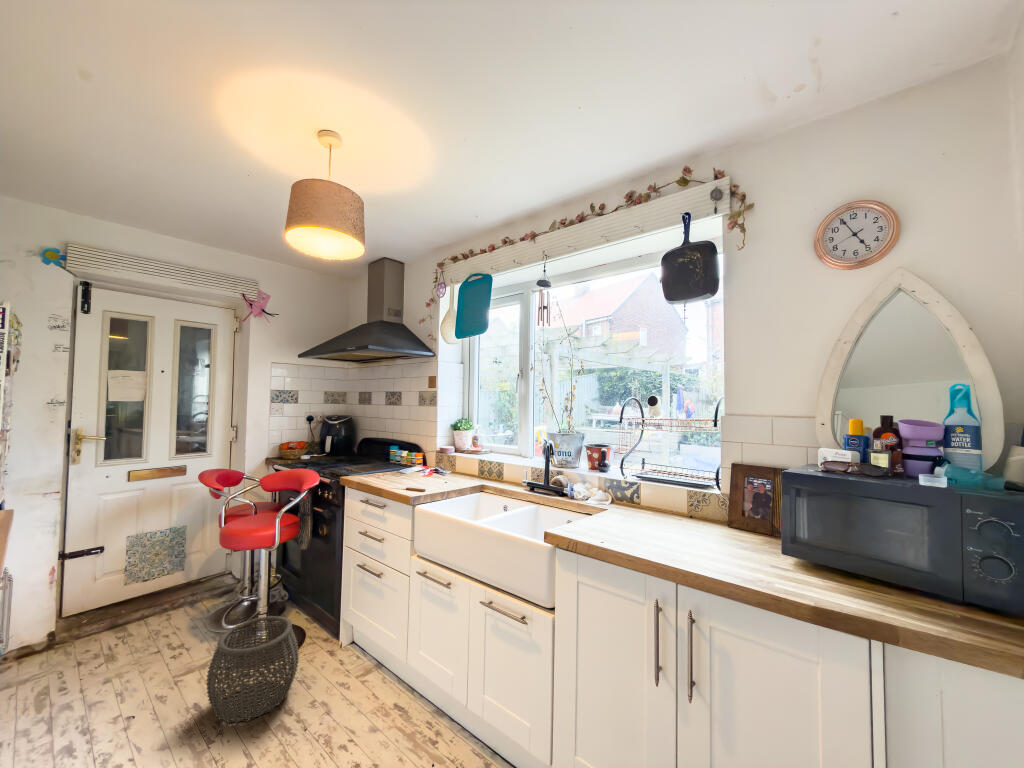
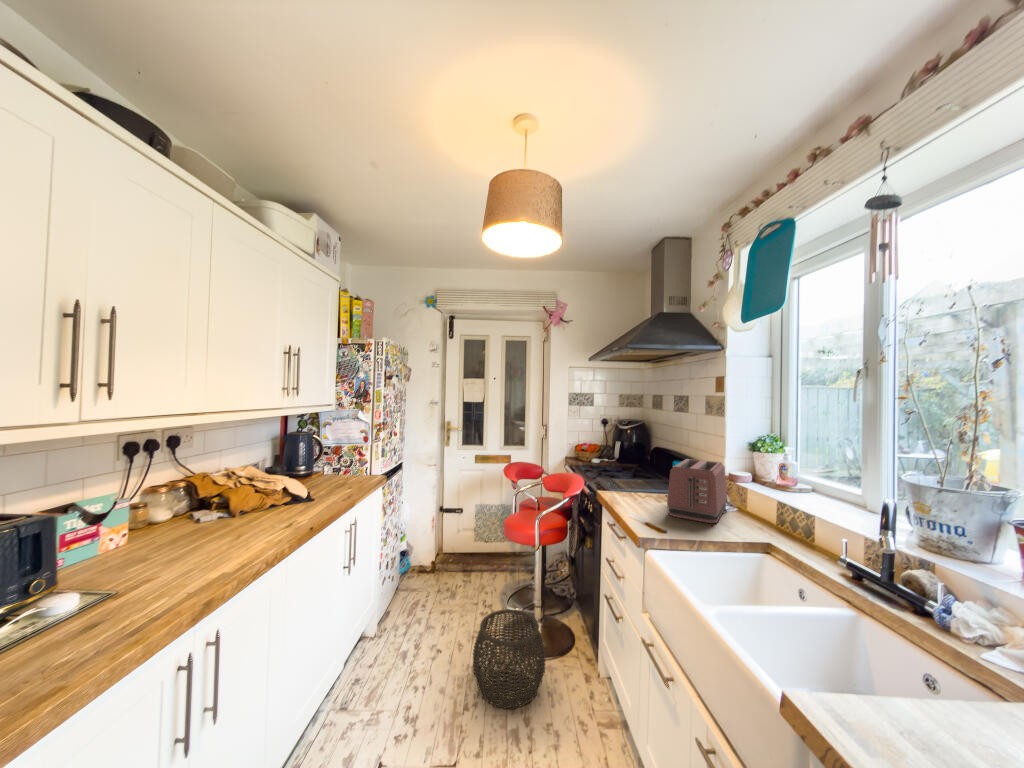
toaster: none [413,439,448,483] -> present [667,459,727,523]

